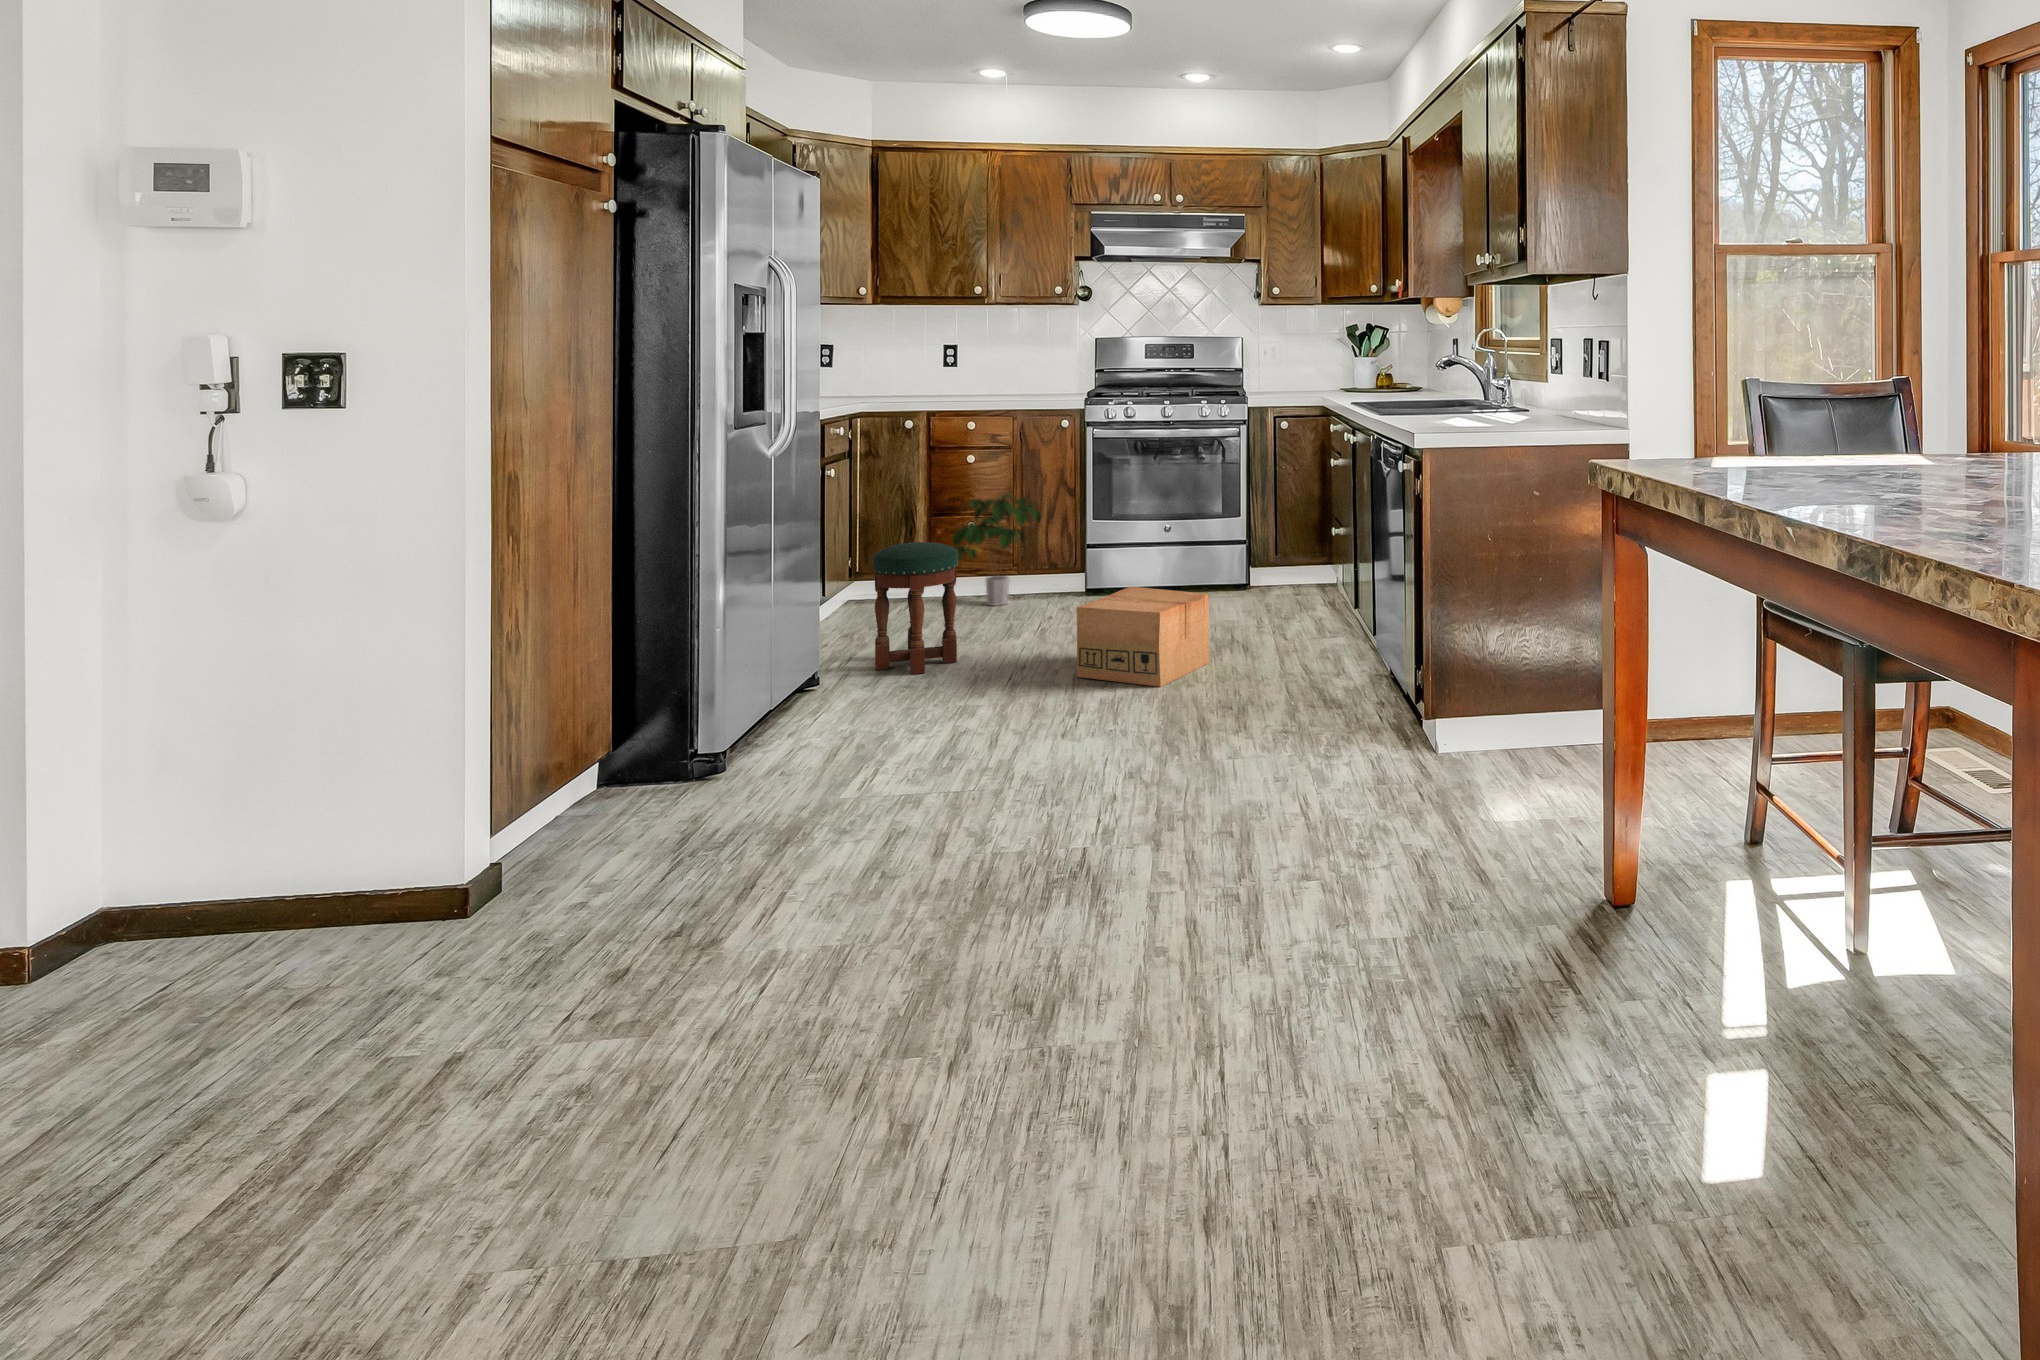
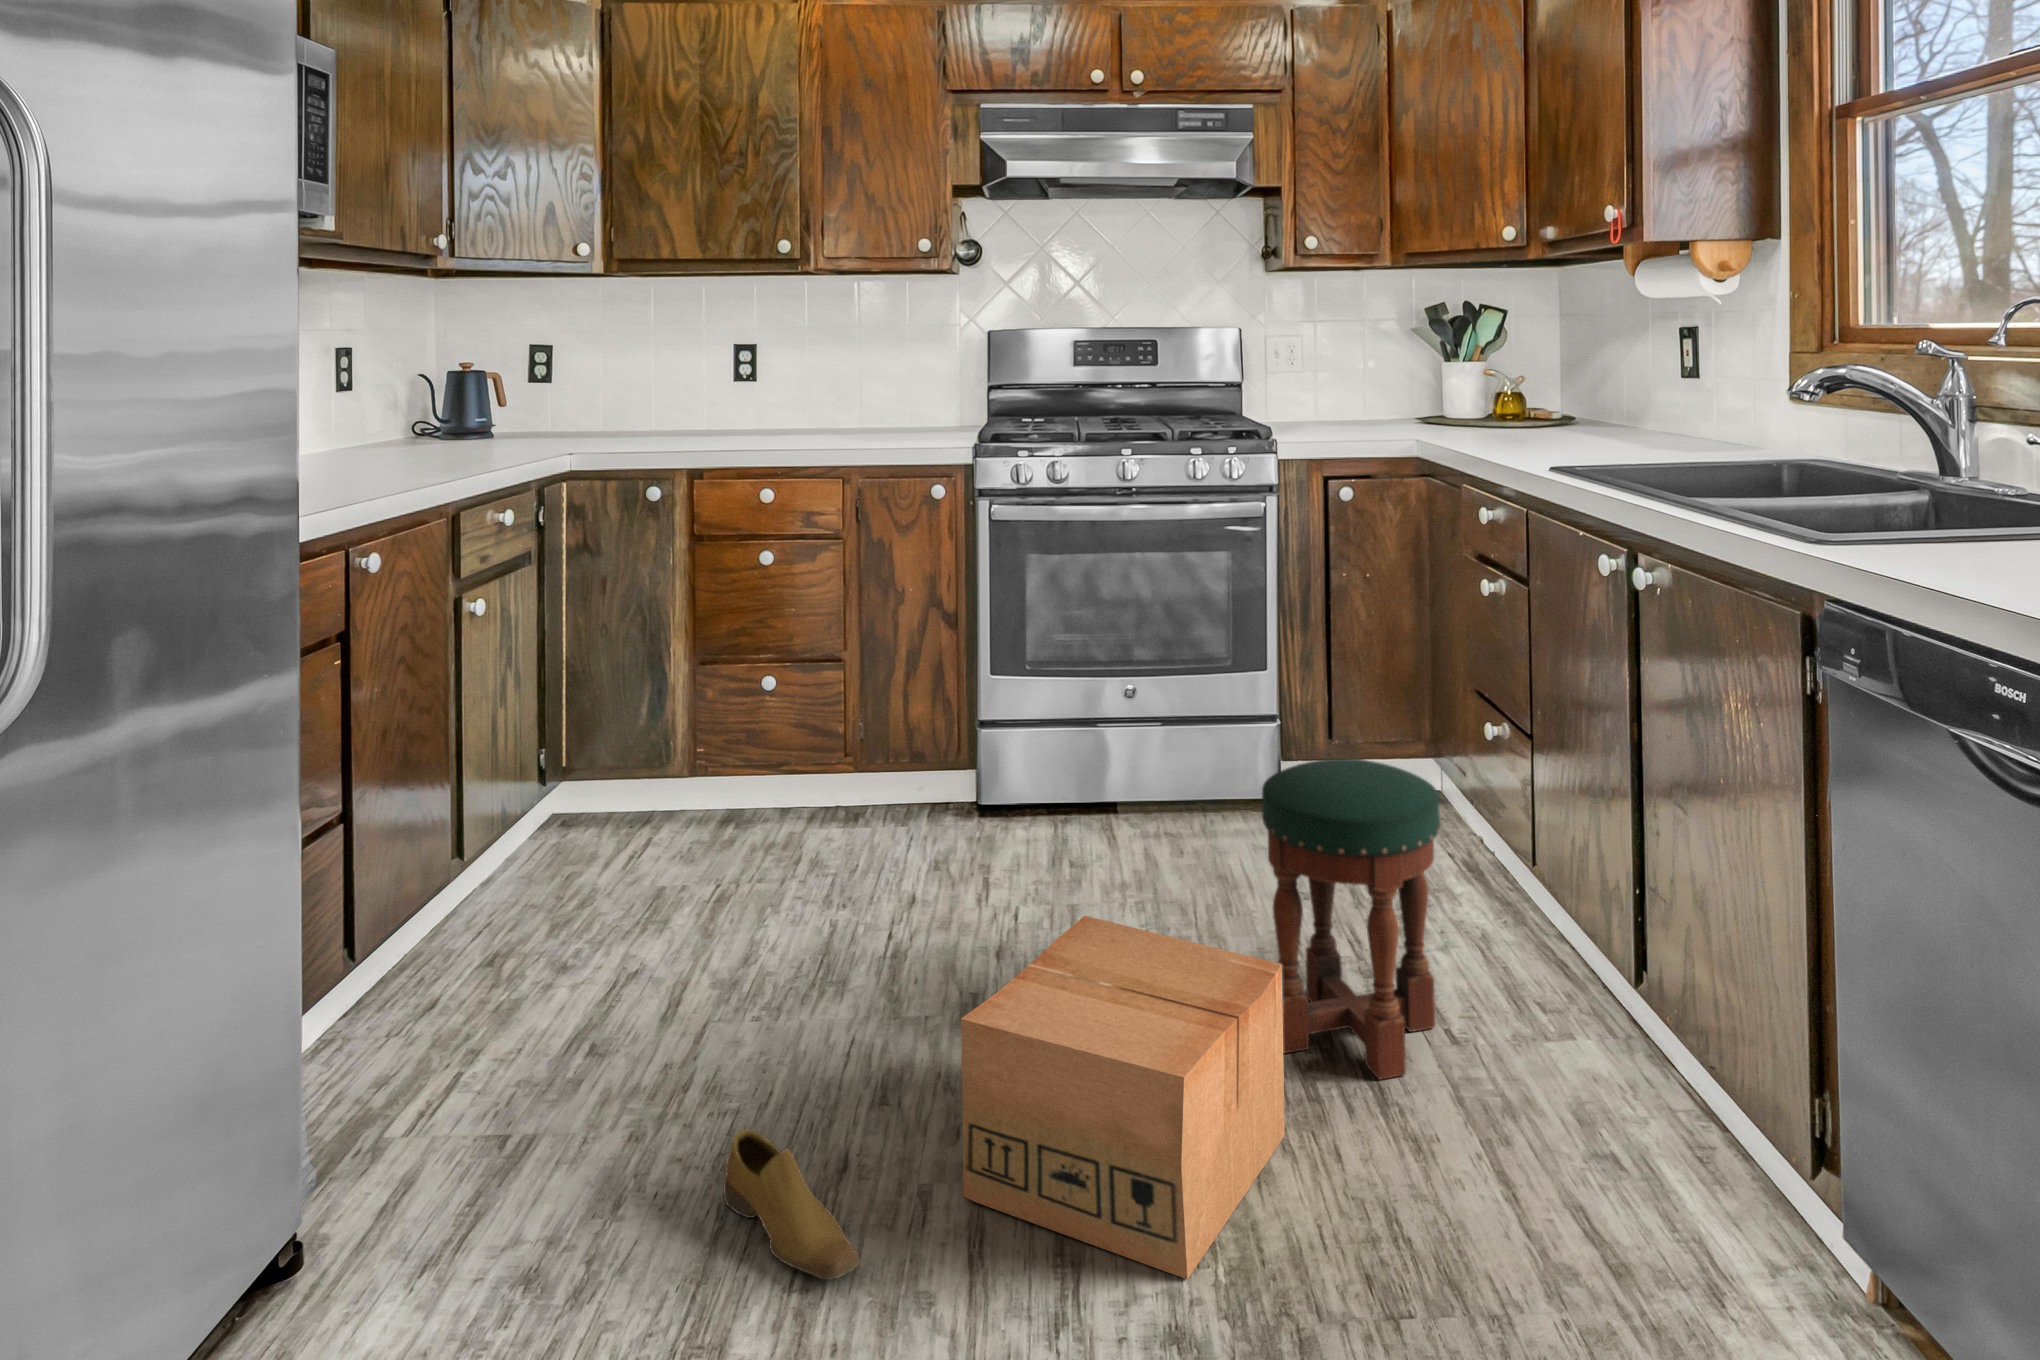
potted plant: present [953,494,1041,606] -> none [712,625,894,845]
stool: present [873,542,958,674] -> present [1262,759,1440,1080]
shoe: none [980,655,1037,690] -> present [723,1128,860,1280]

